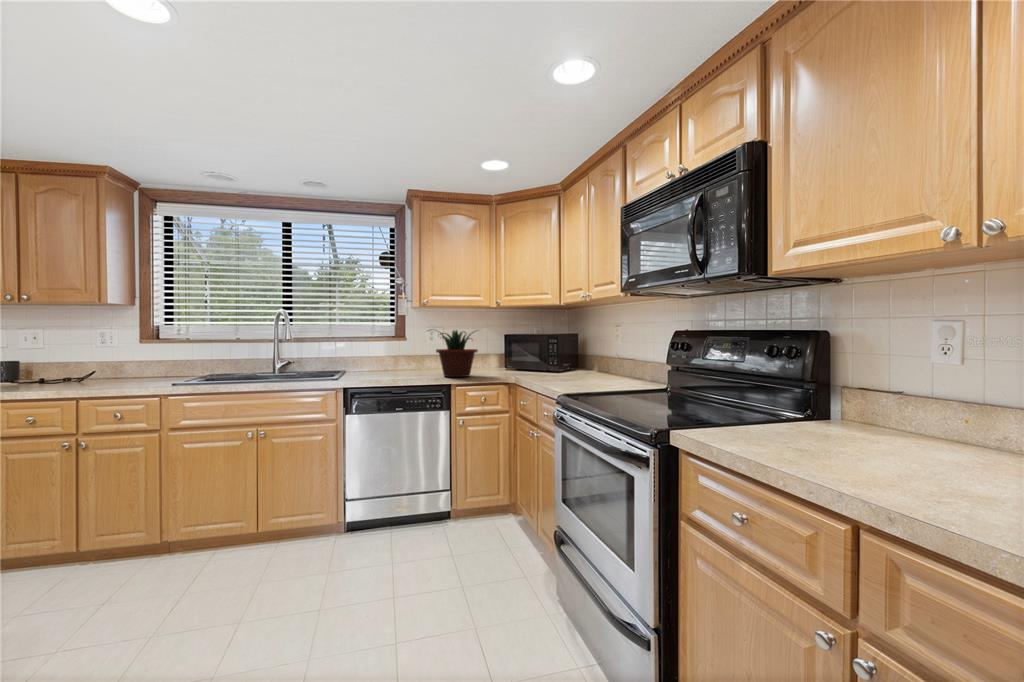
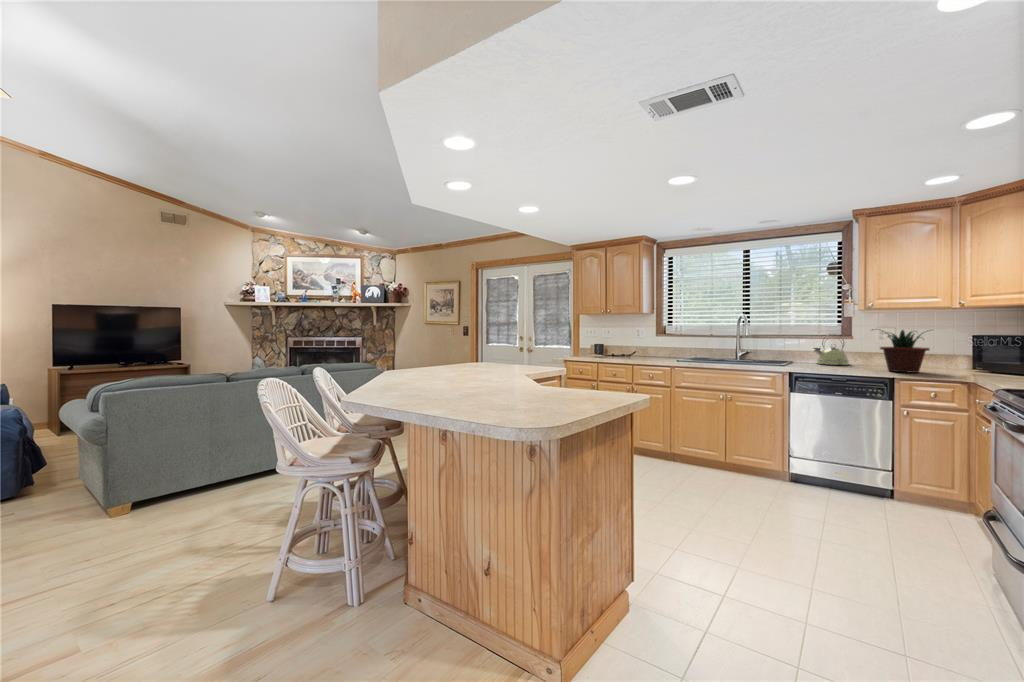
kettle: none [368,336,405,373] -> present [814,334,849,365]

